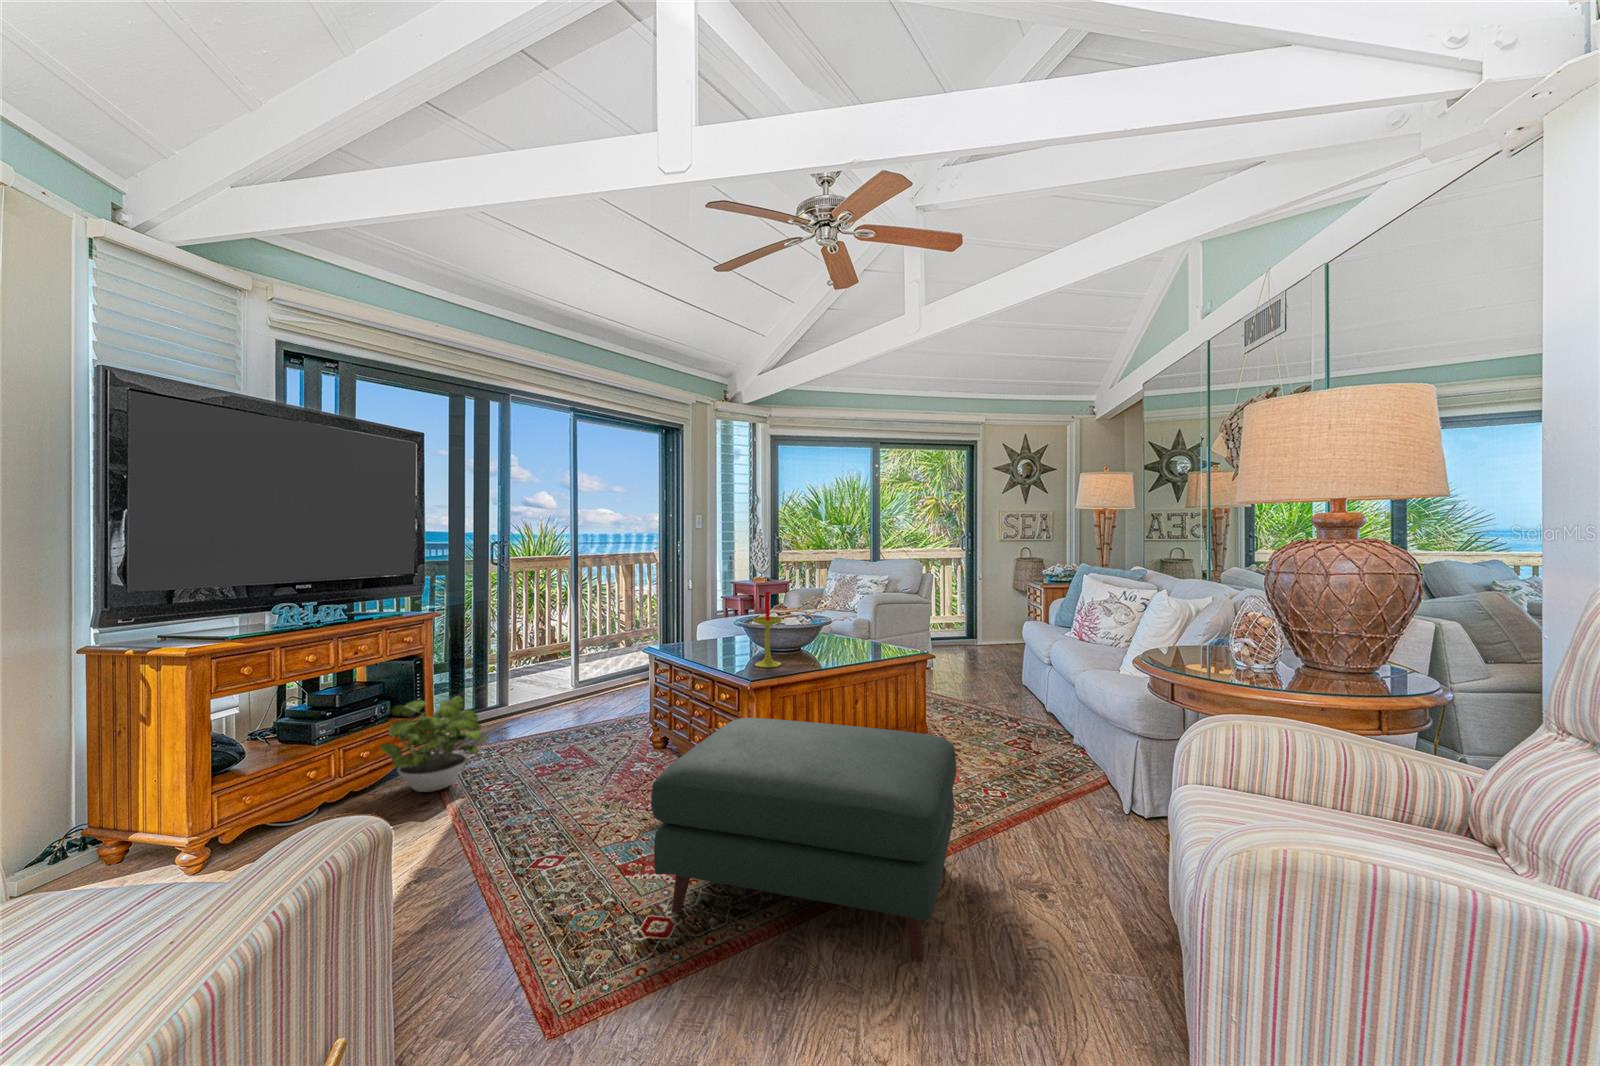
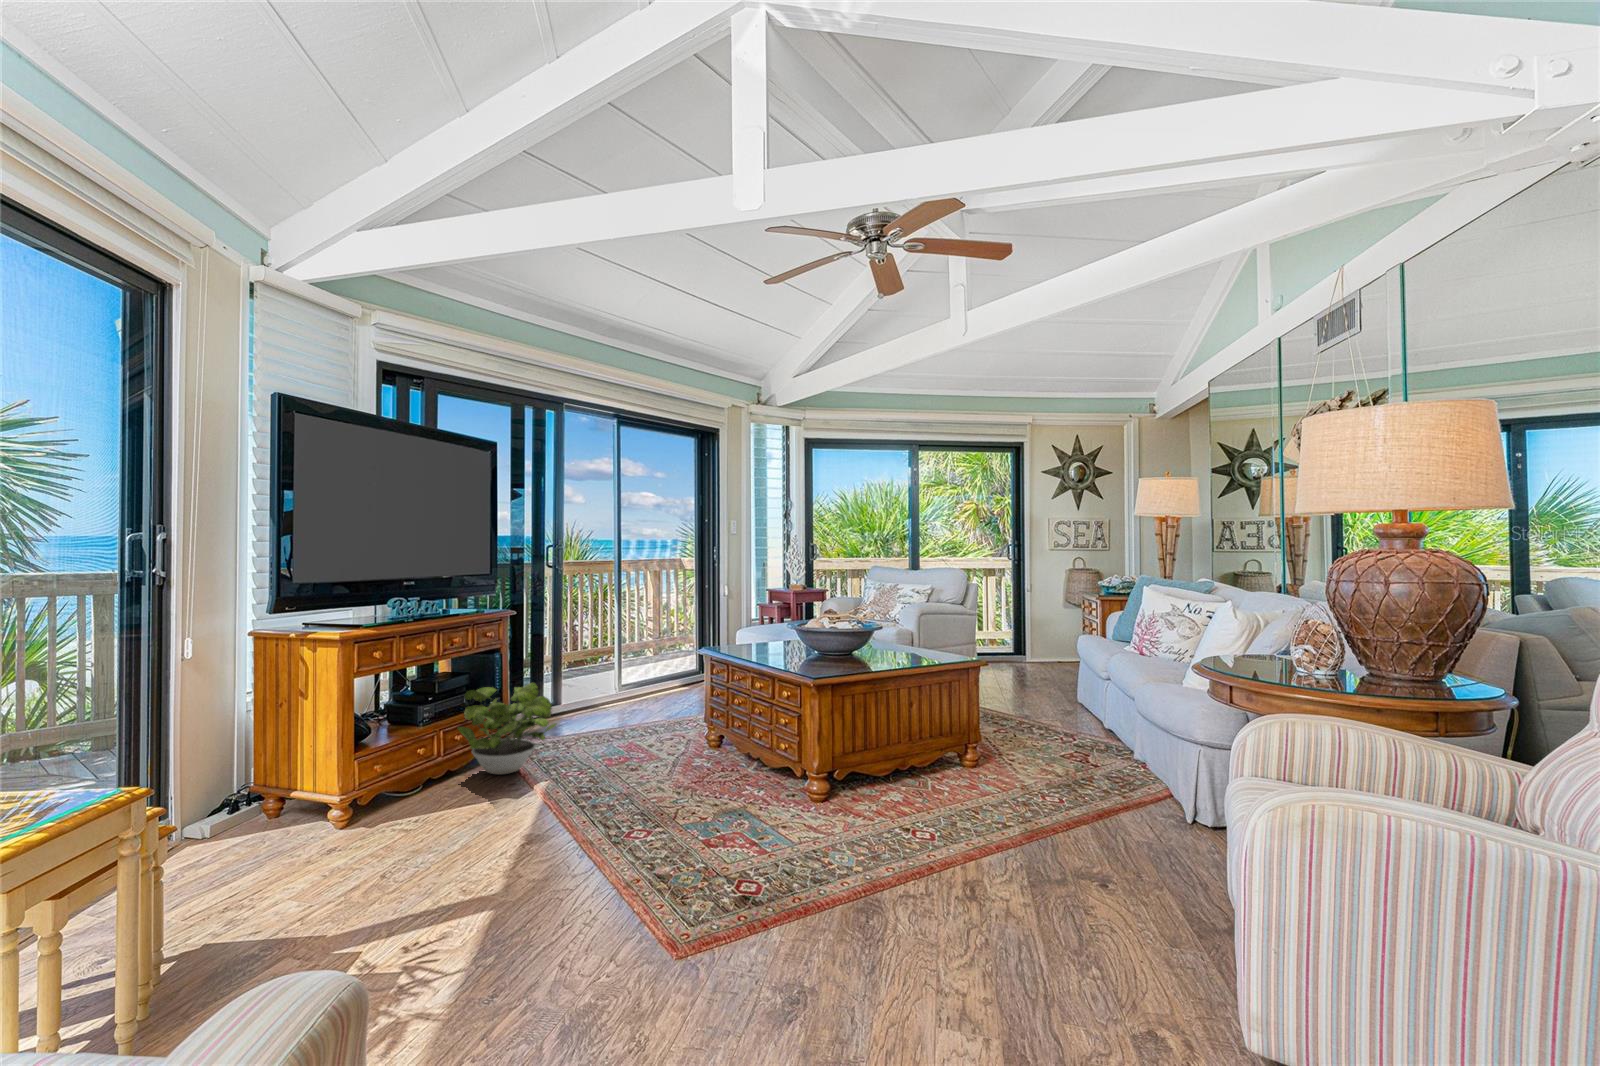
candle: present [753,591,782,668] -> none [818,591,847,667]
ottoman: present [651,718,957,962] -> none [745,711,1019,925]

